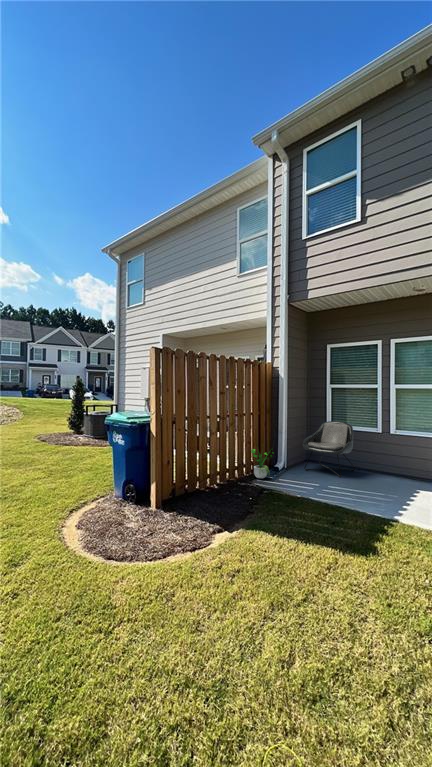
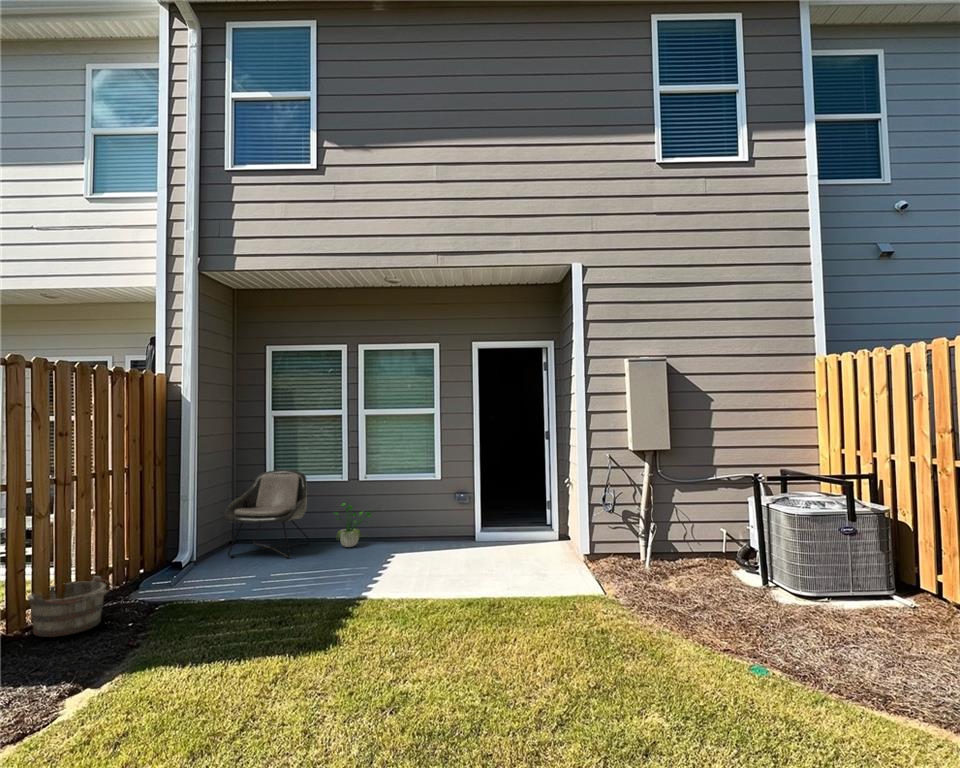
potted plant: present [251,449,274,478] -> present [334,503,372,547]
bucket: none [206,469,243,498] -> present [28,576,113,637]

